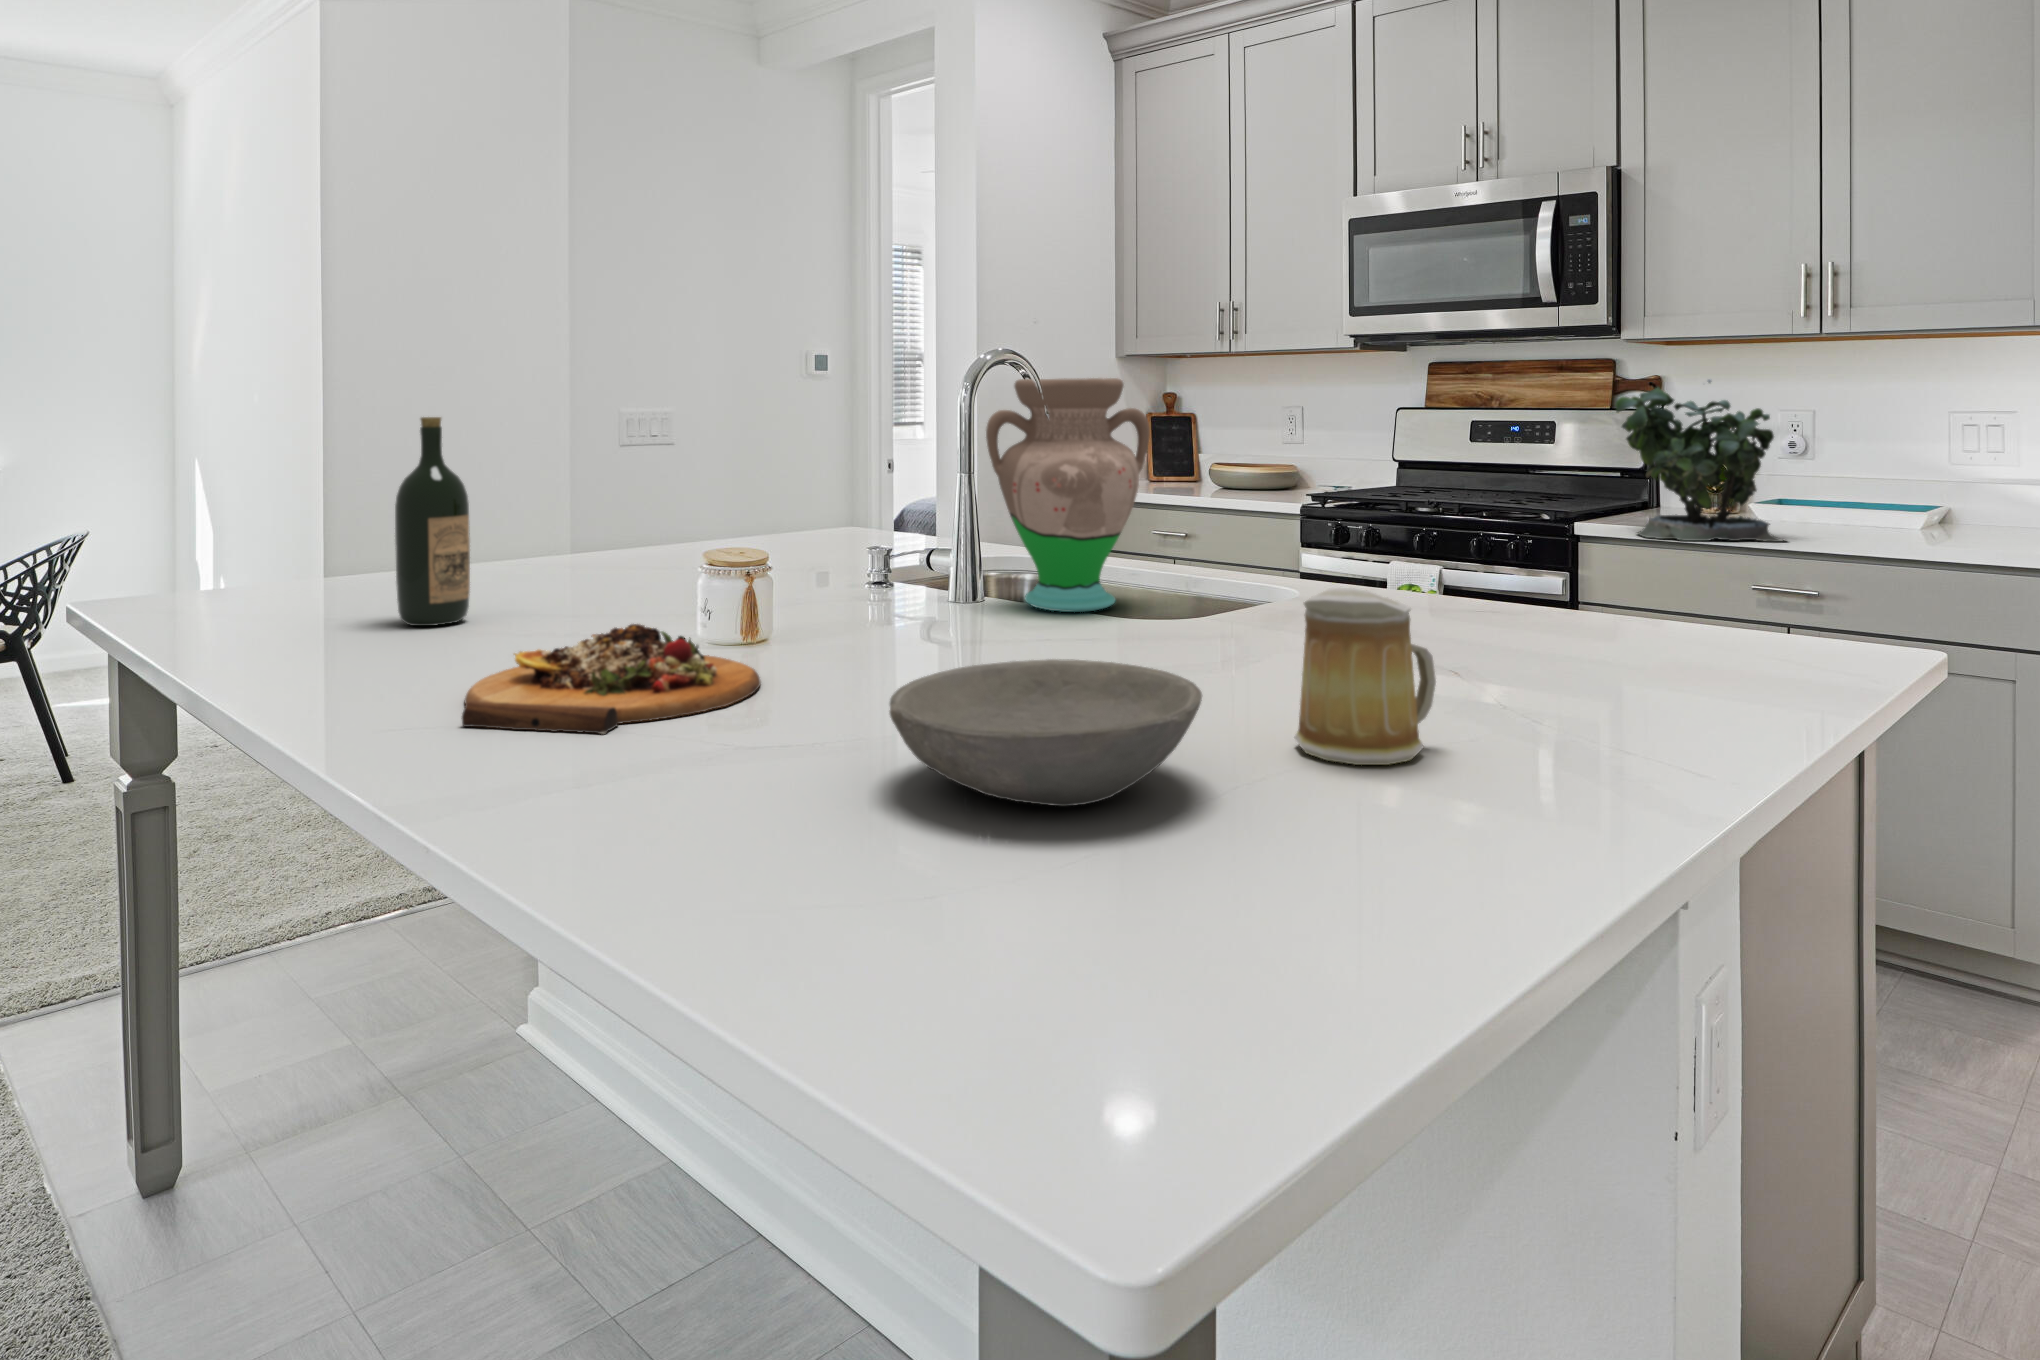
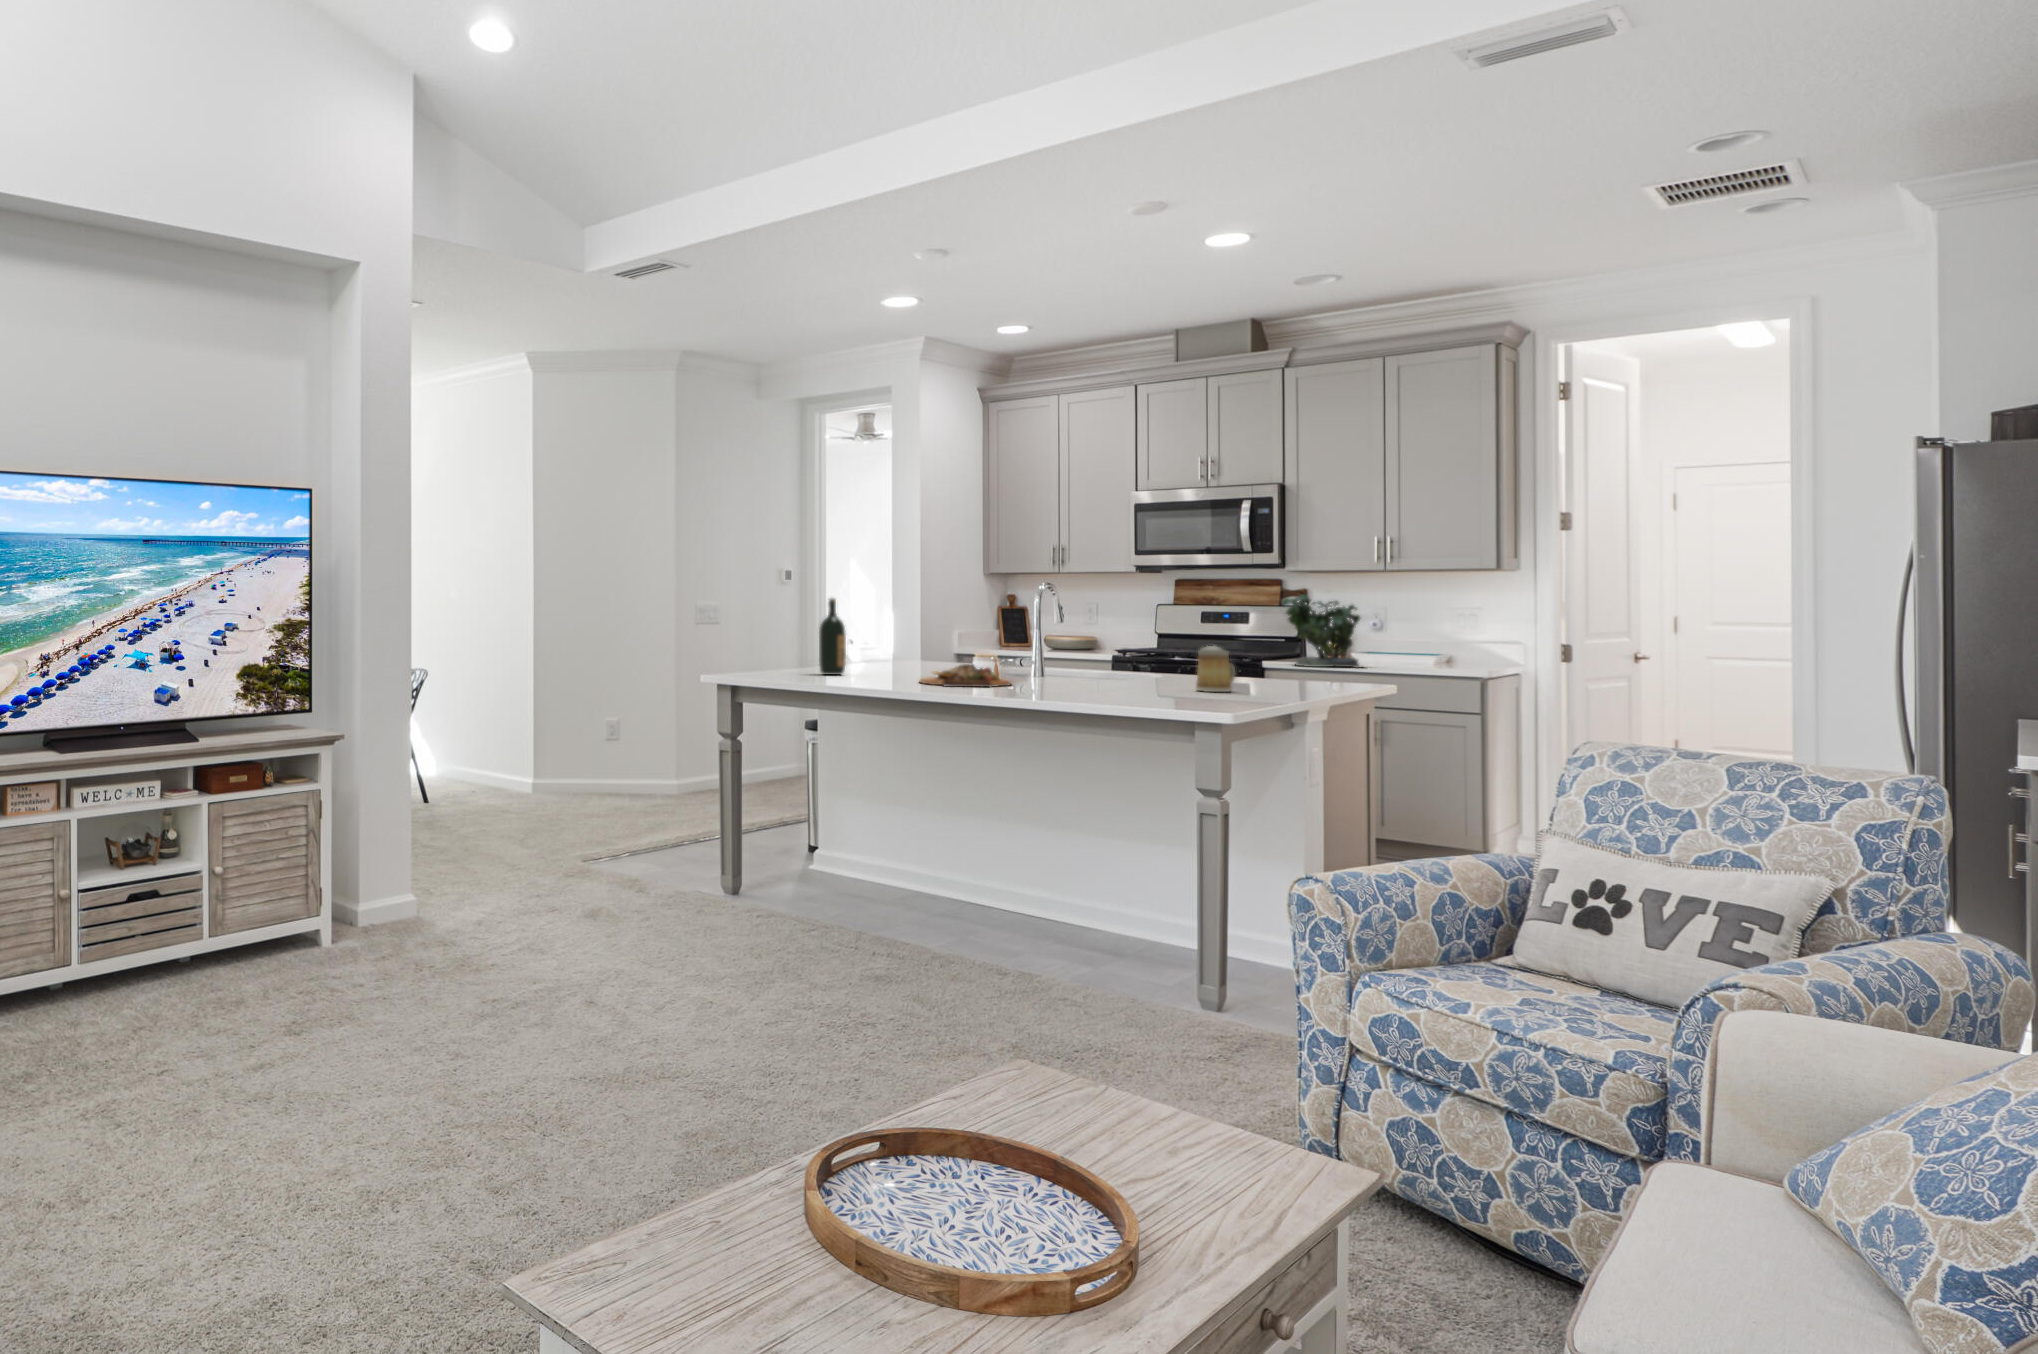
vase: present [986,378,1150,612] -> none [1035,587,1098,676]
bowl: present [890,659,1202,806] -> none [1094,666,1181,693]

